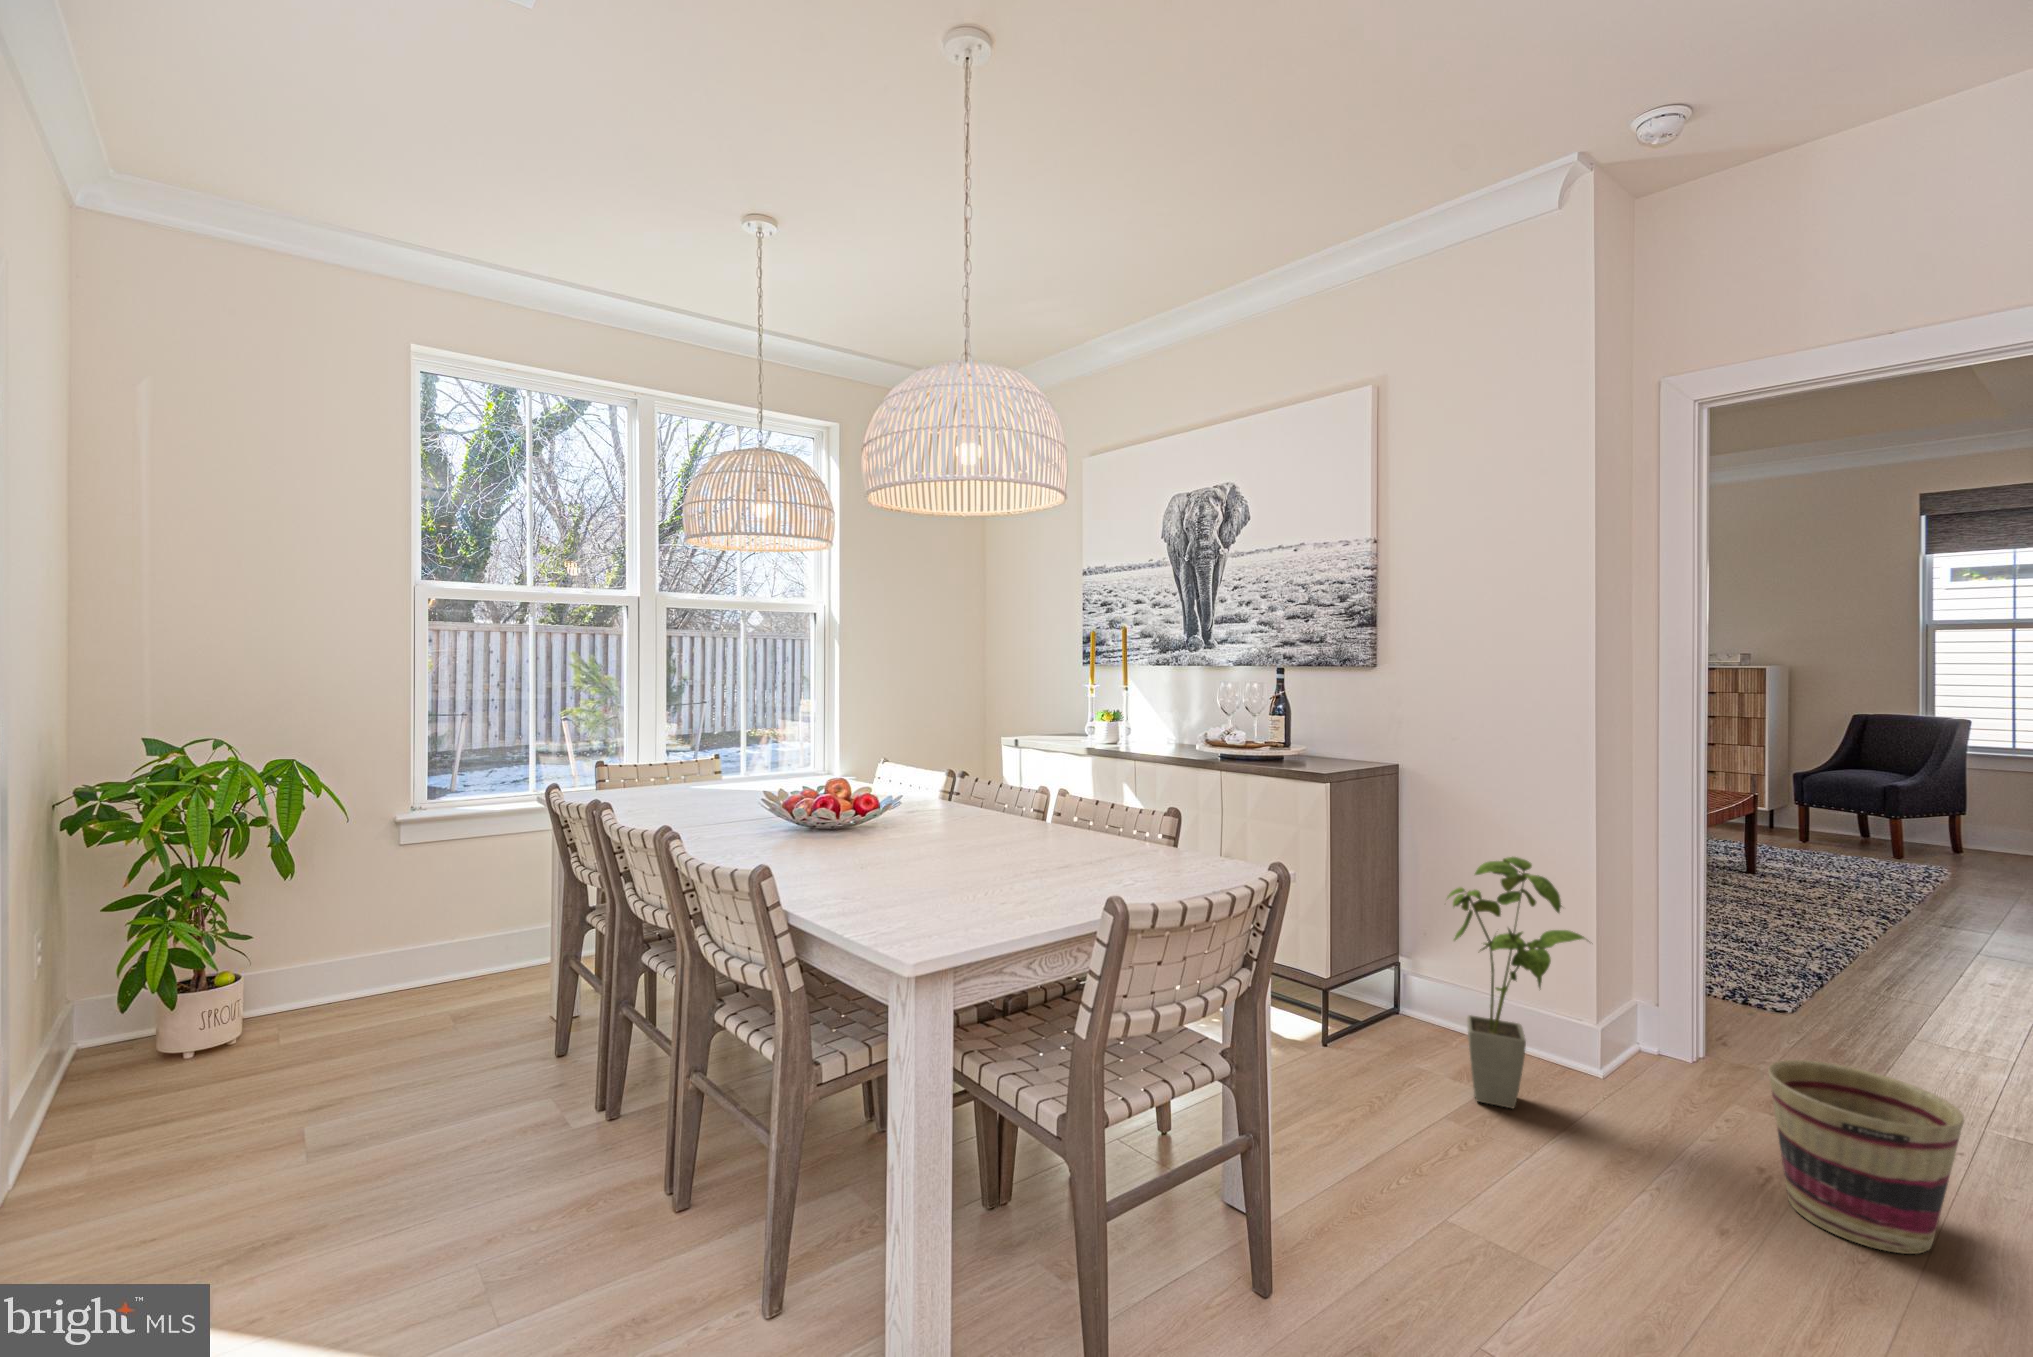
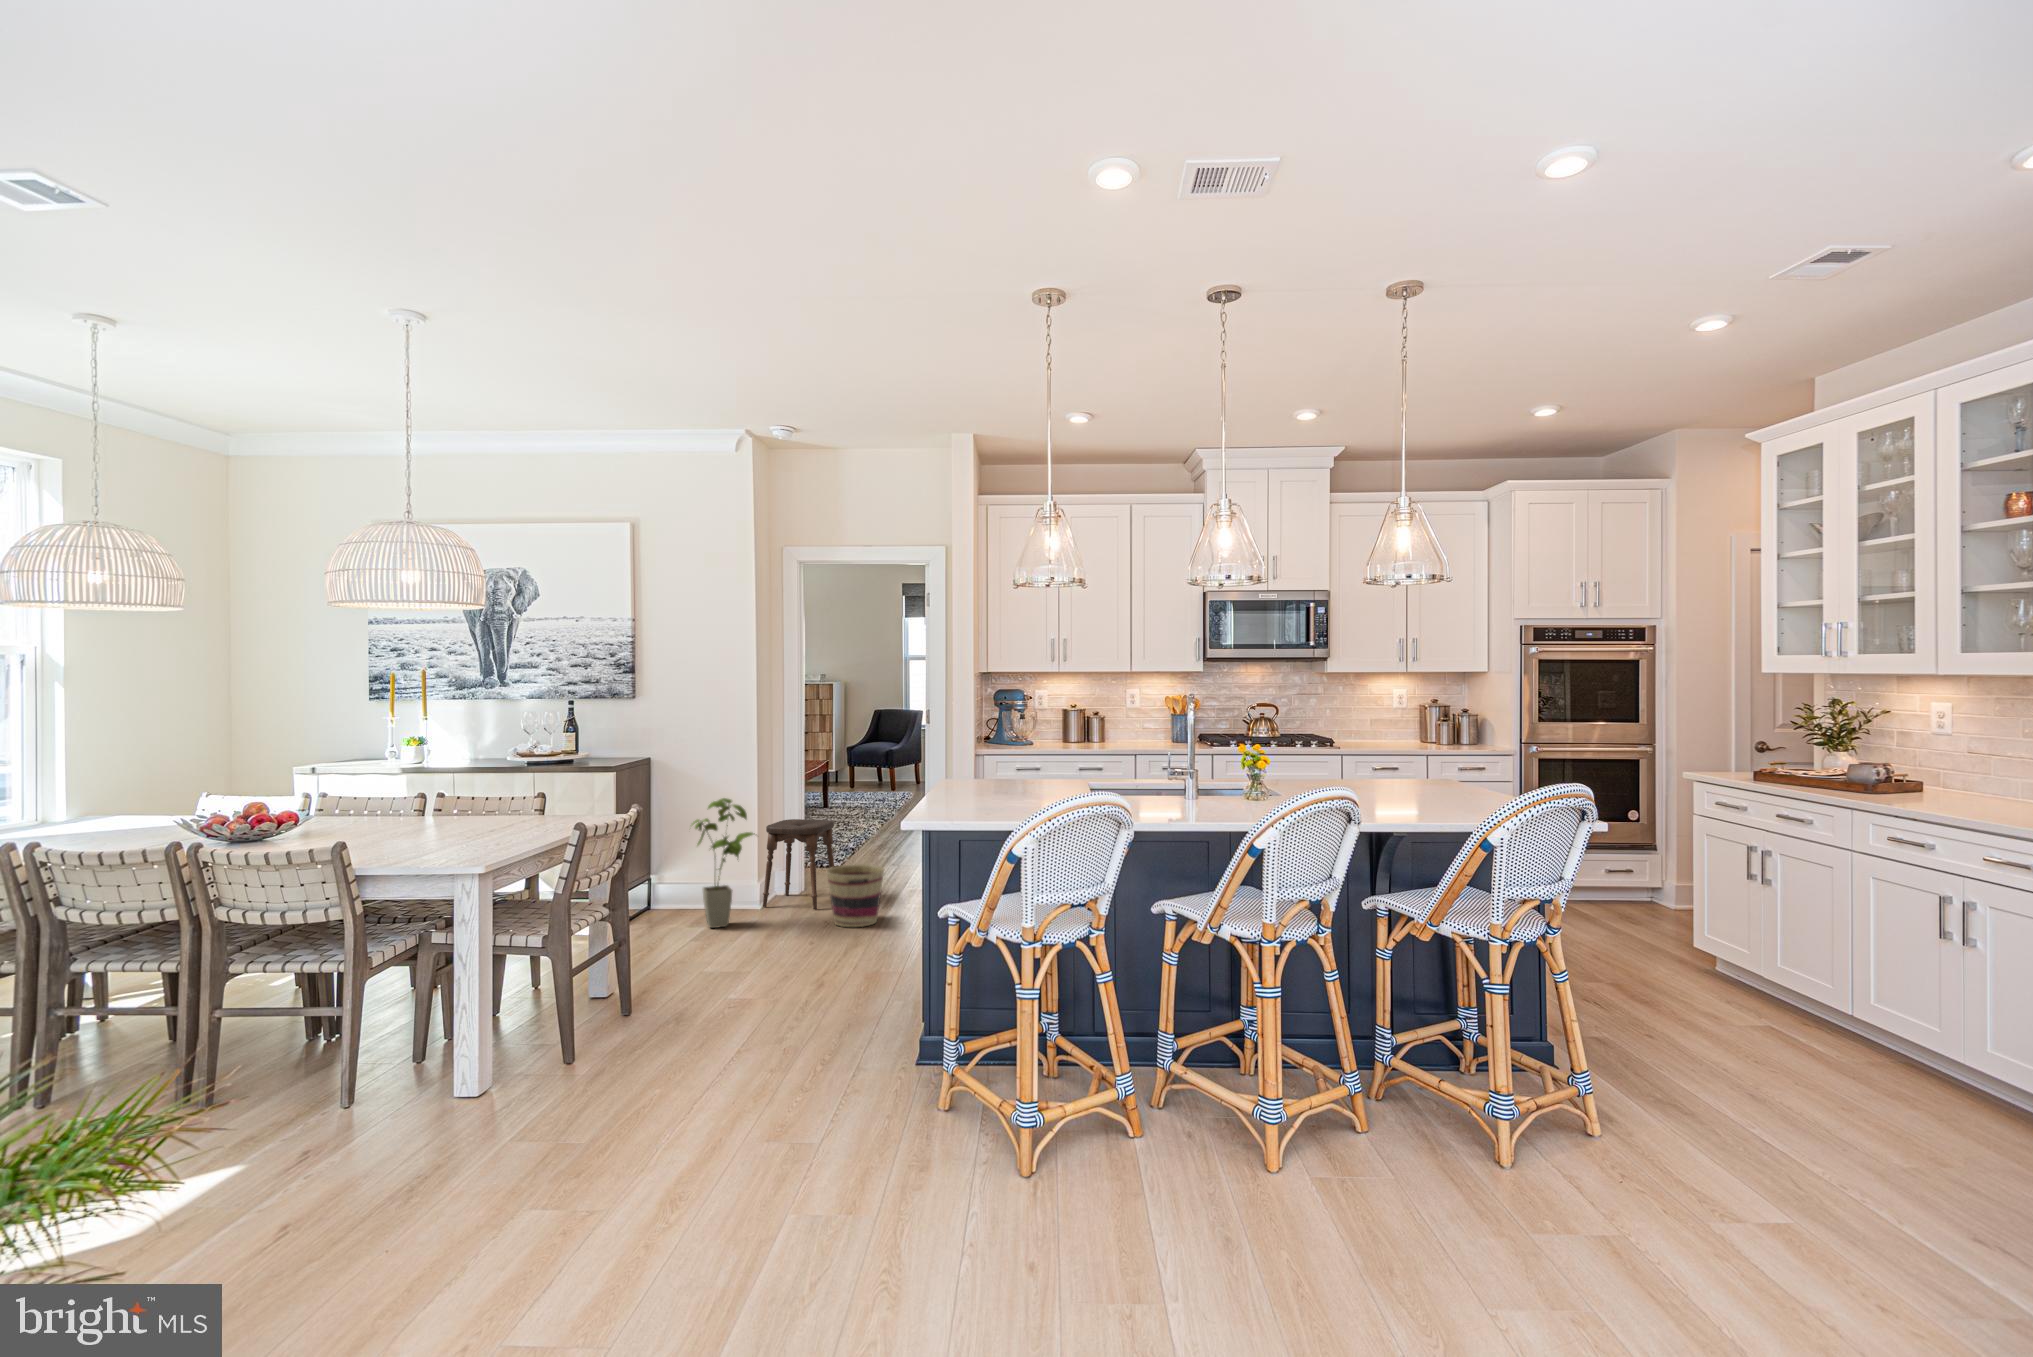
stool: none [1603,911,1791,1125] -> present [763,819,834,909]

